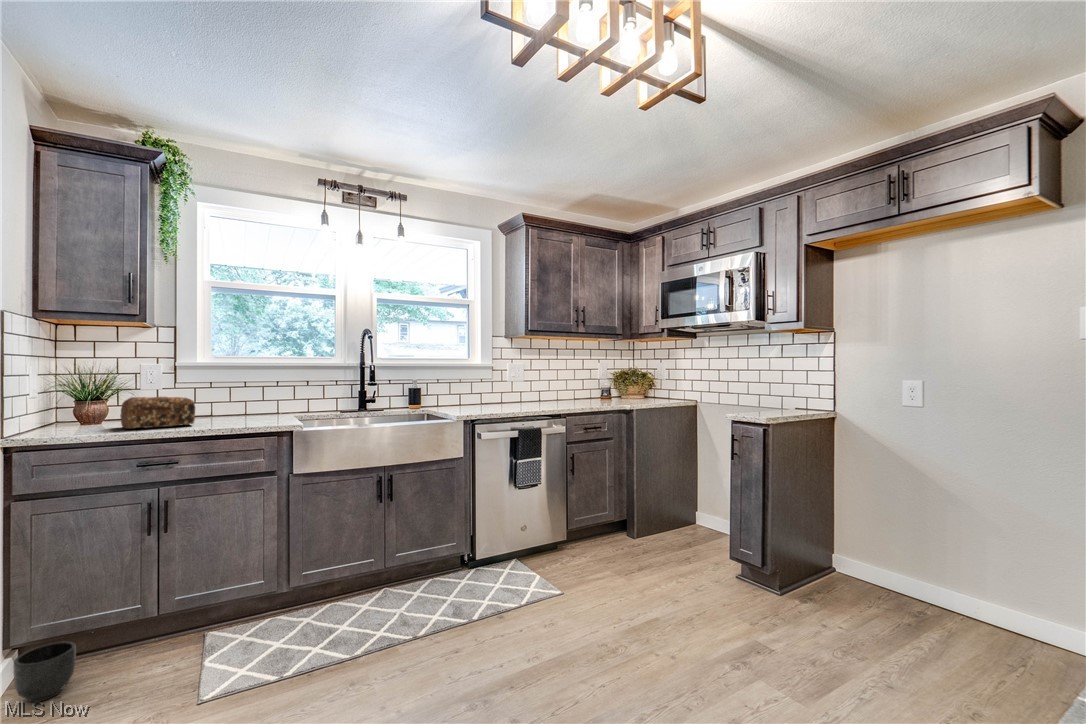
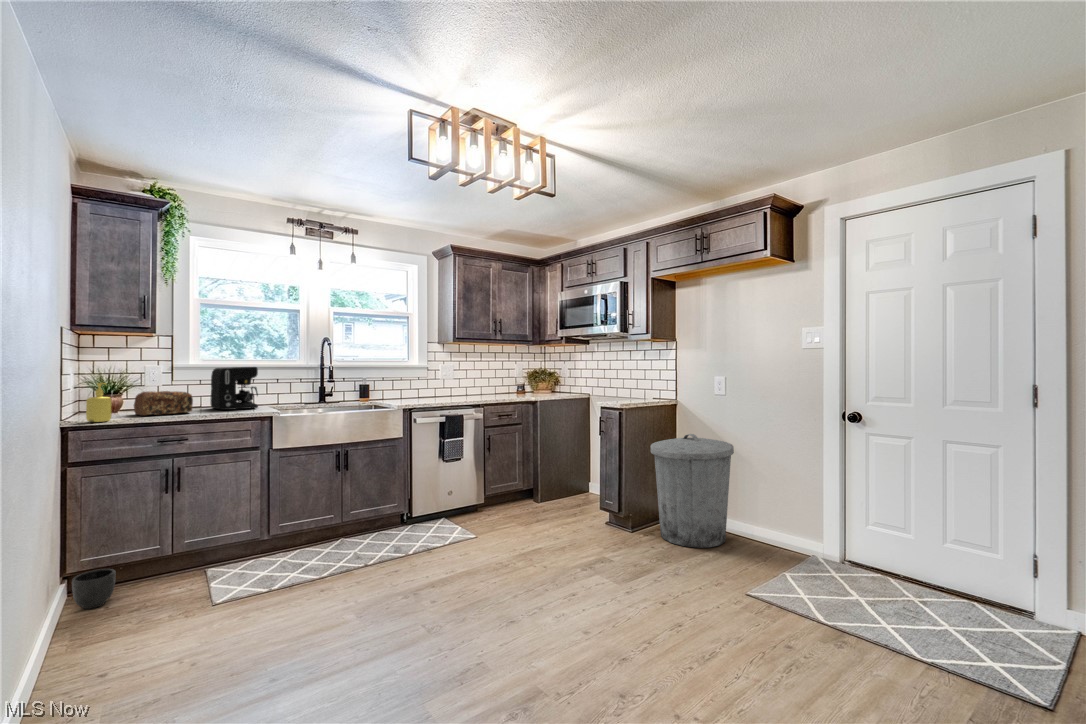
coffee maker: none [223,366,282,421] -> present [210,367,258,410]
soap dispenser: none [46,386,81,439] -> present [86,383,112,422]
trash can: none [808,458,948,632] -> present [650,434,734,548]

